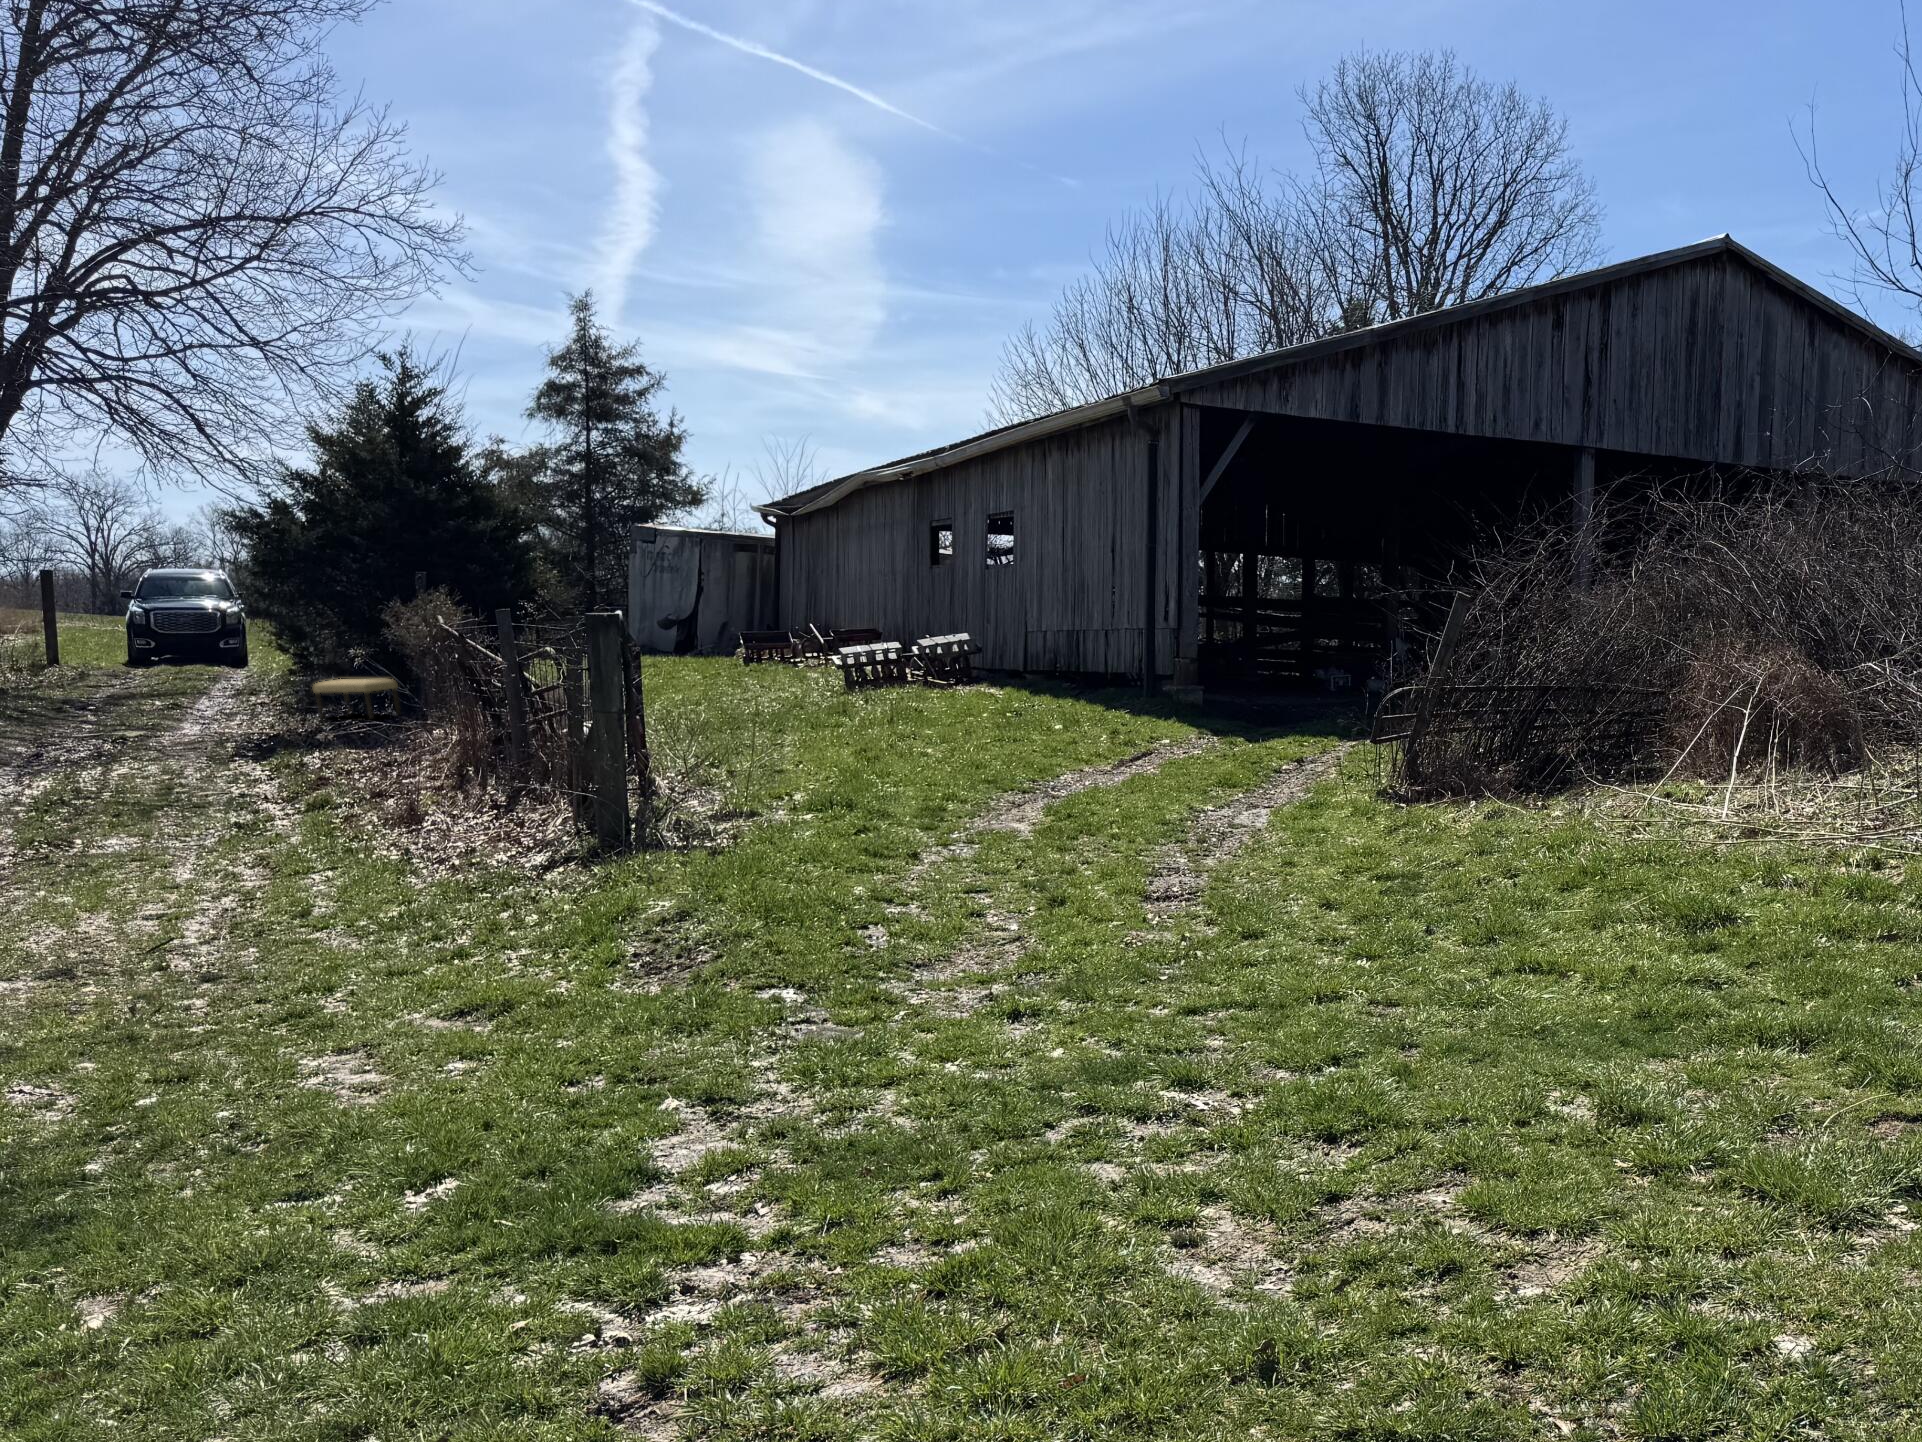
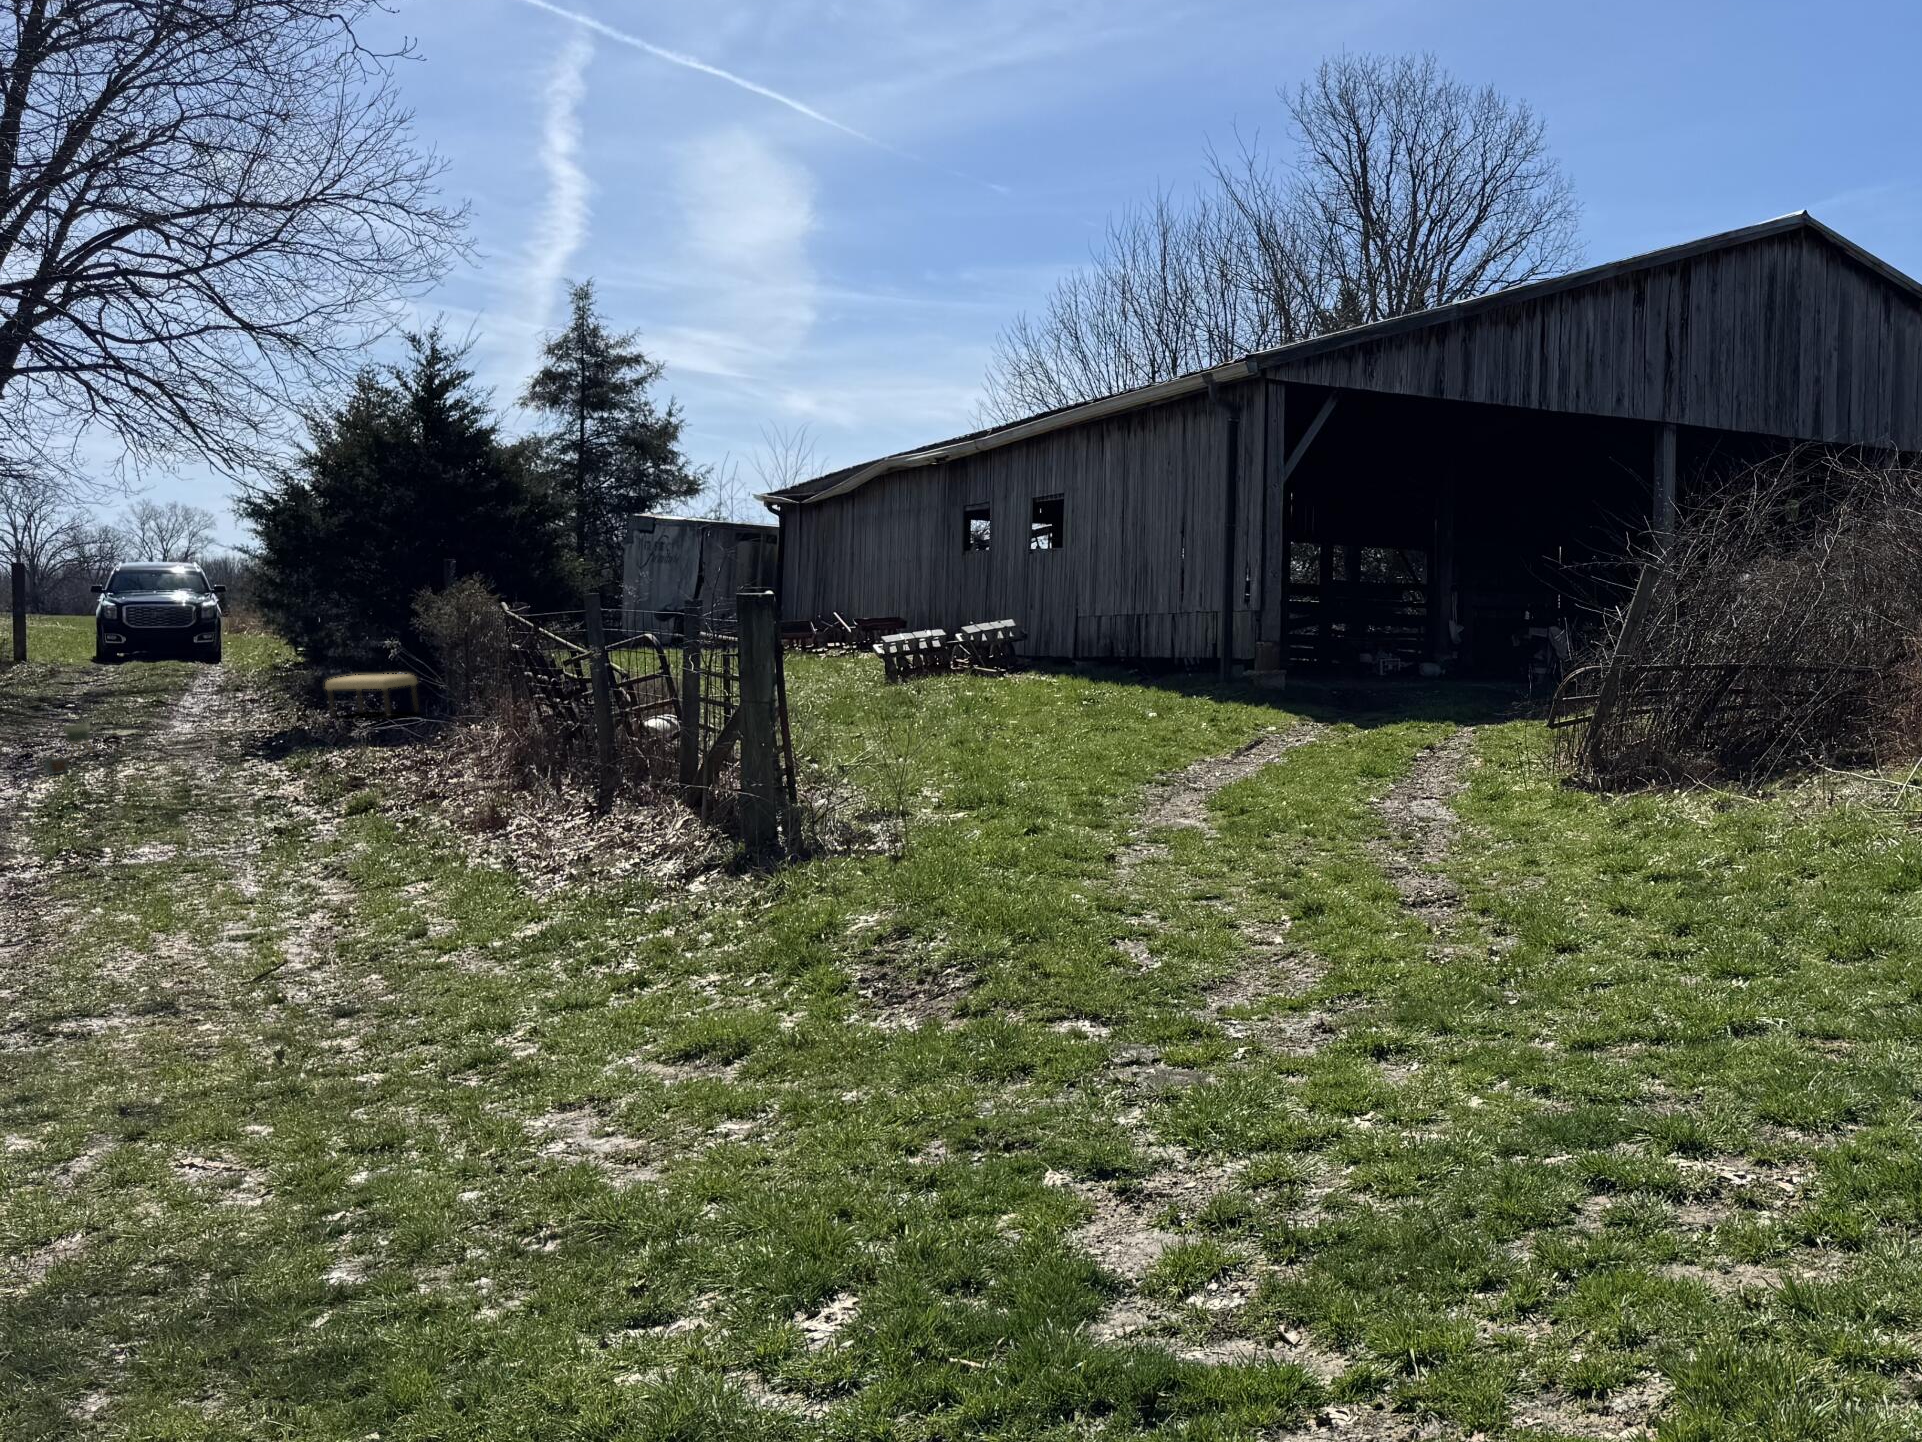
planter: none [61,721,92,753] -> present [64,722,91,755]
watering can: none [31,748,69,770] -> present [38,752,75,775]

